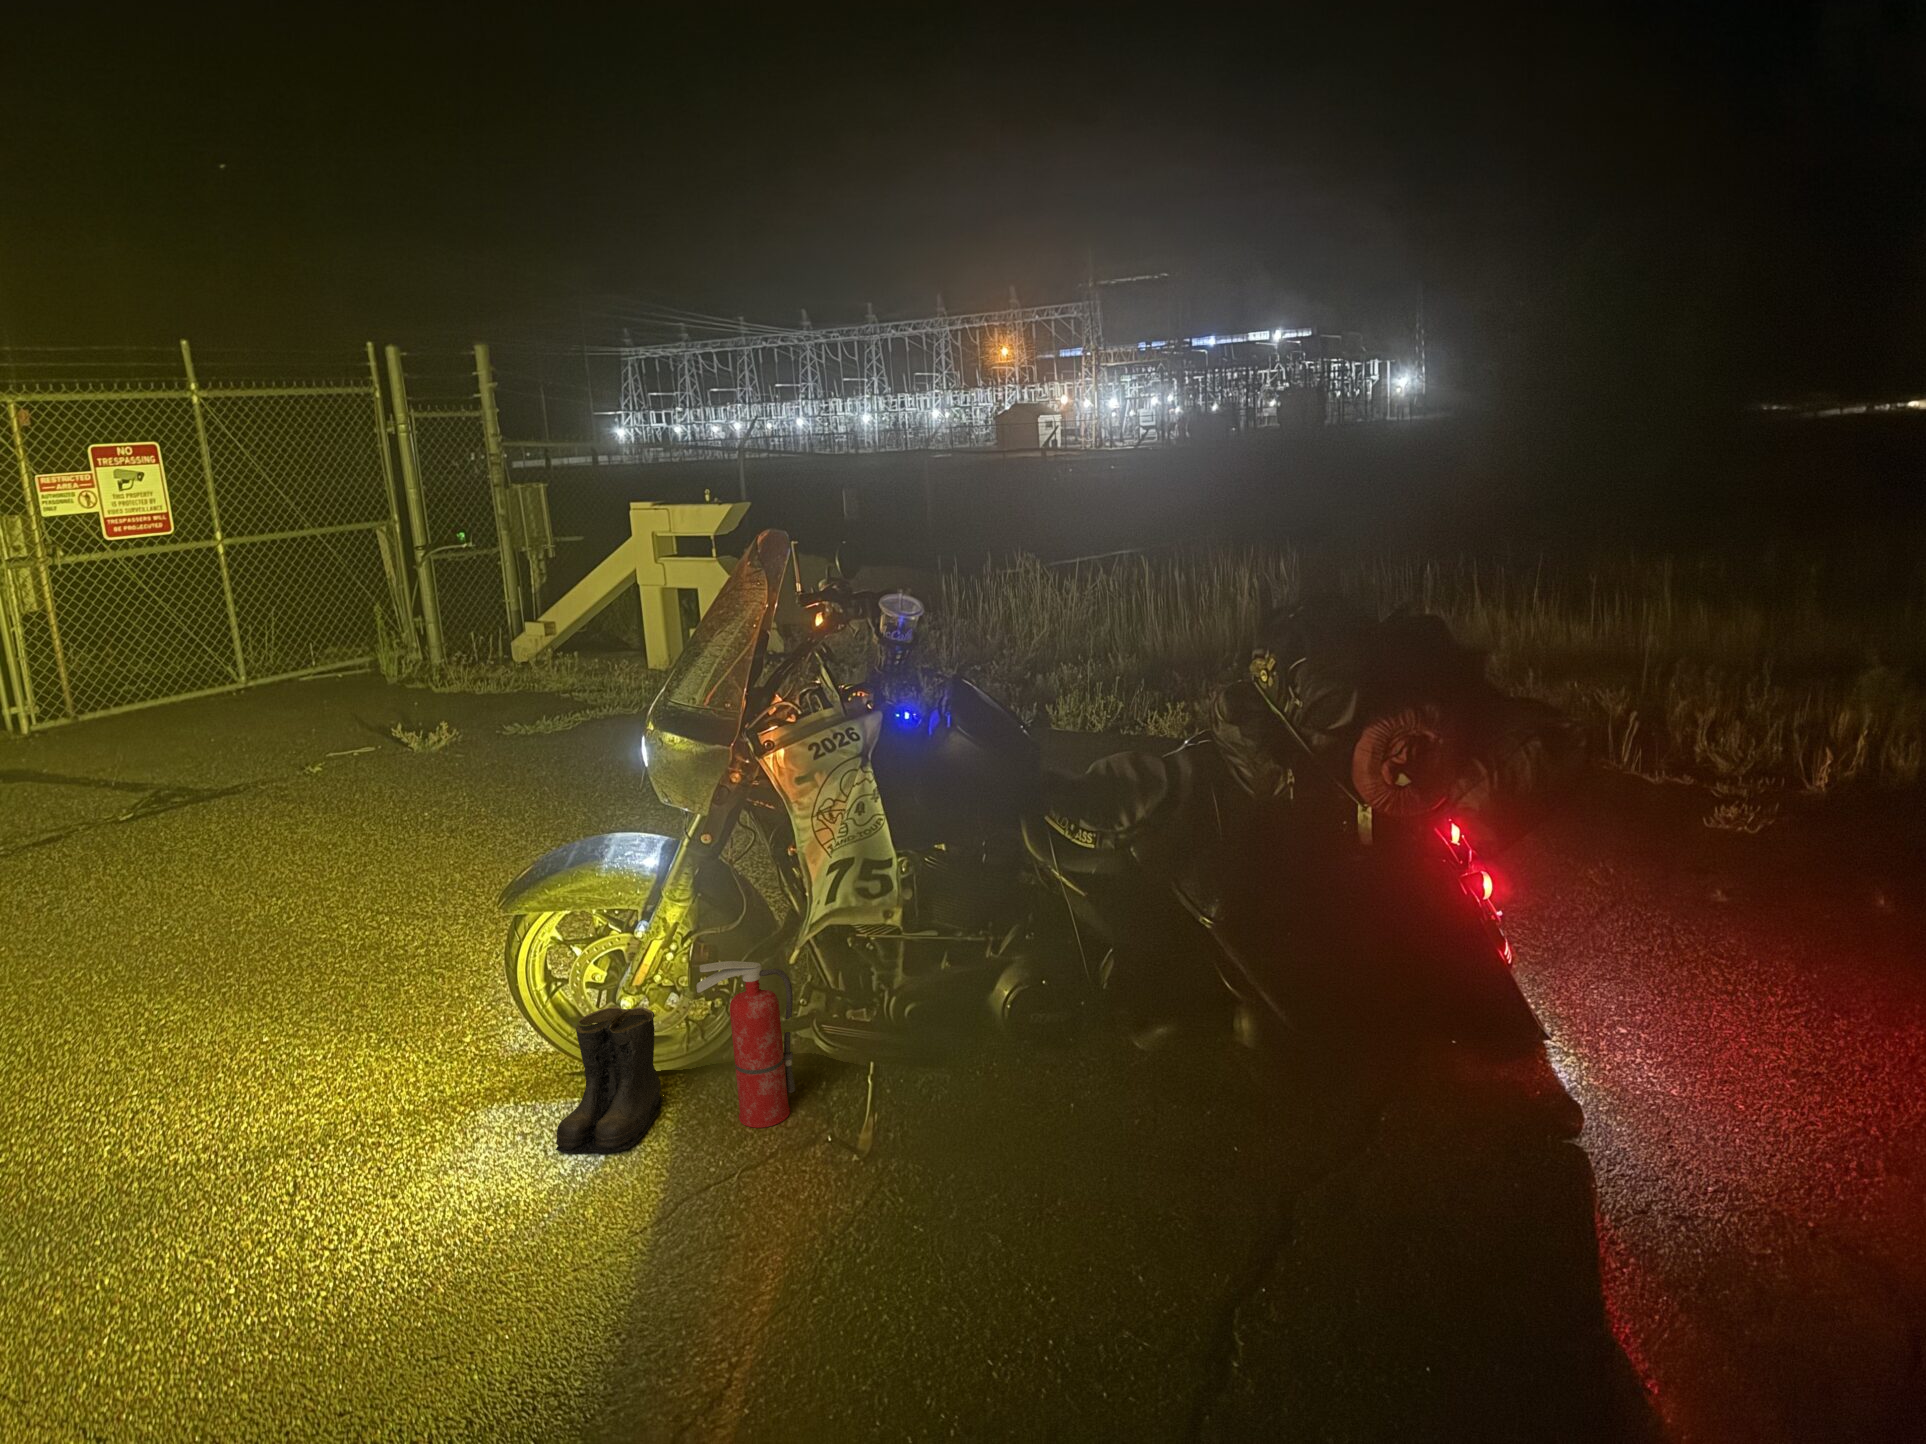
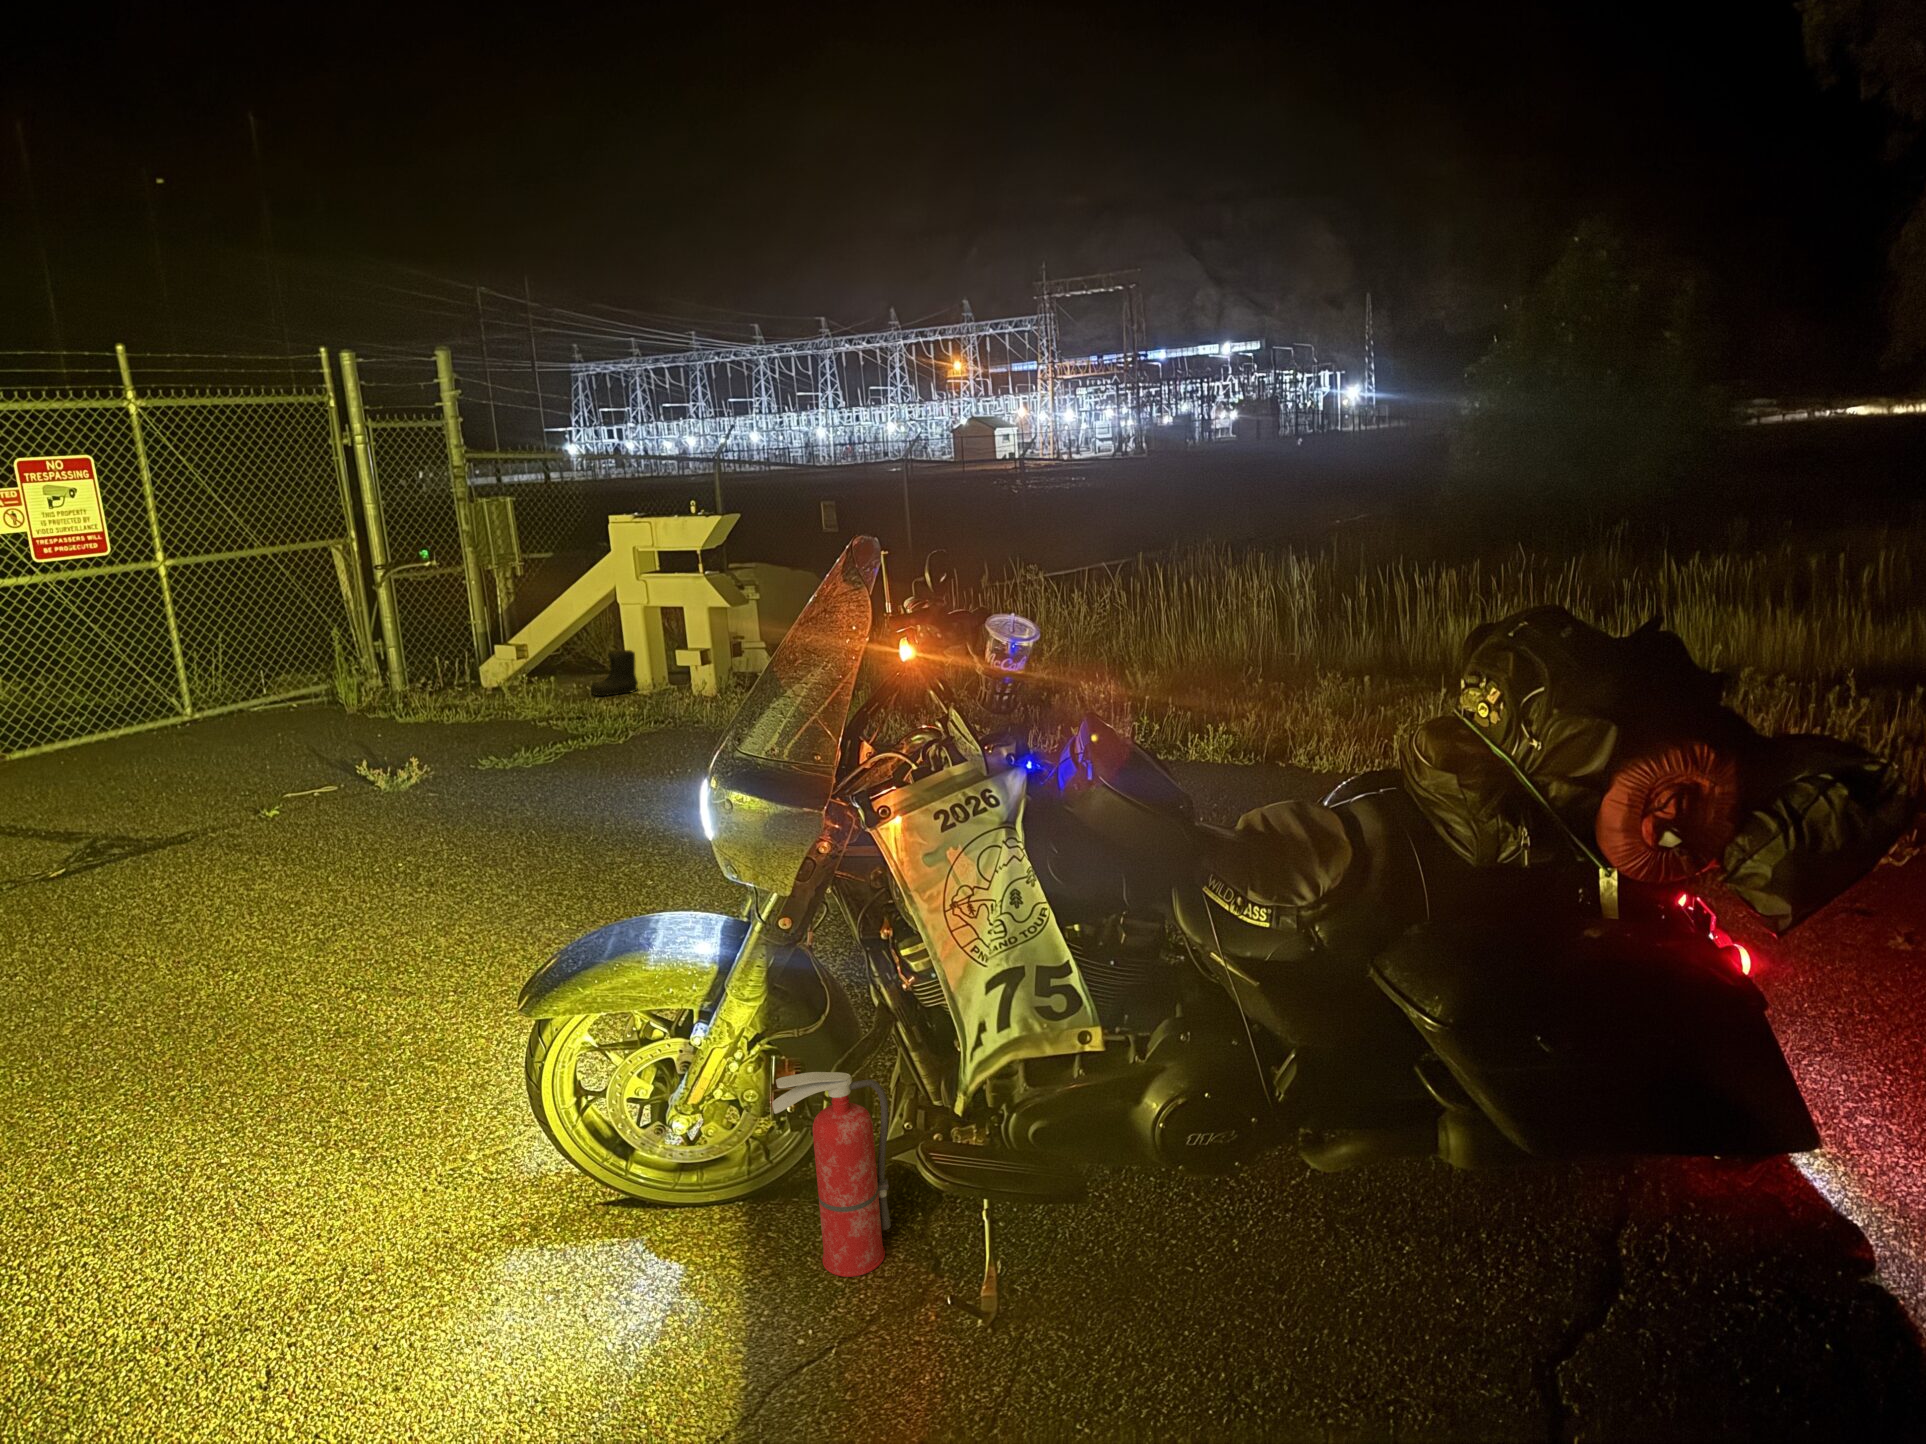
boots: present [555,1007,663,1153] -> present [591,650,638,696]

